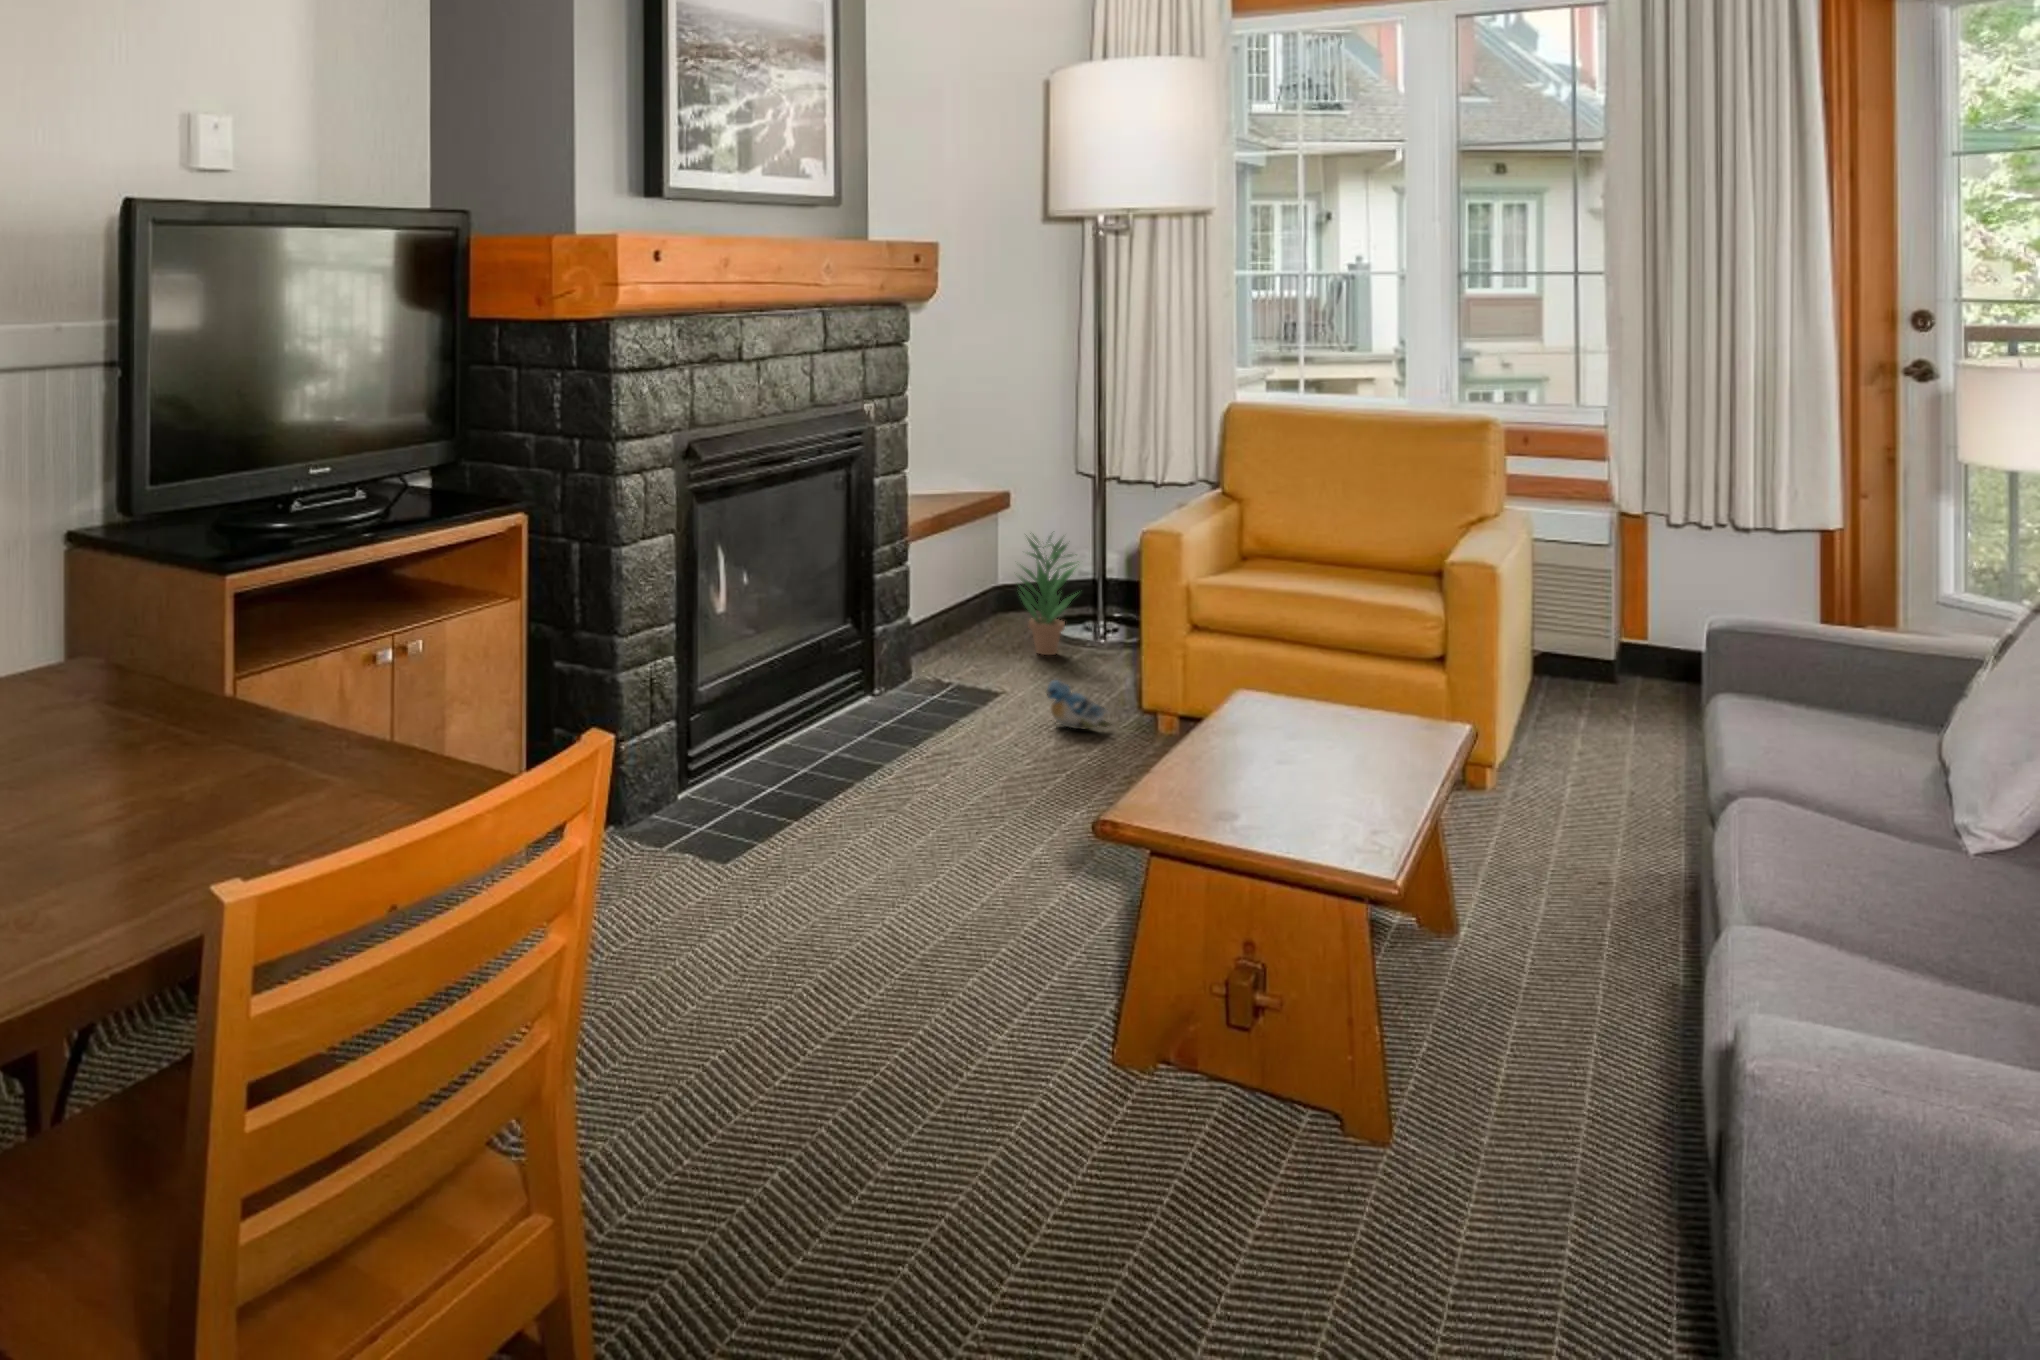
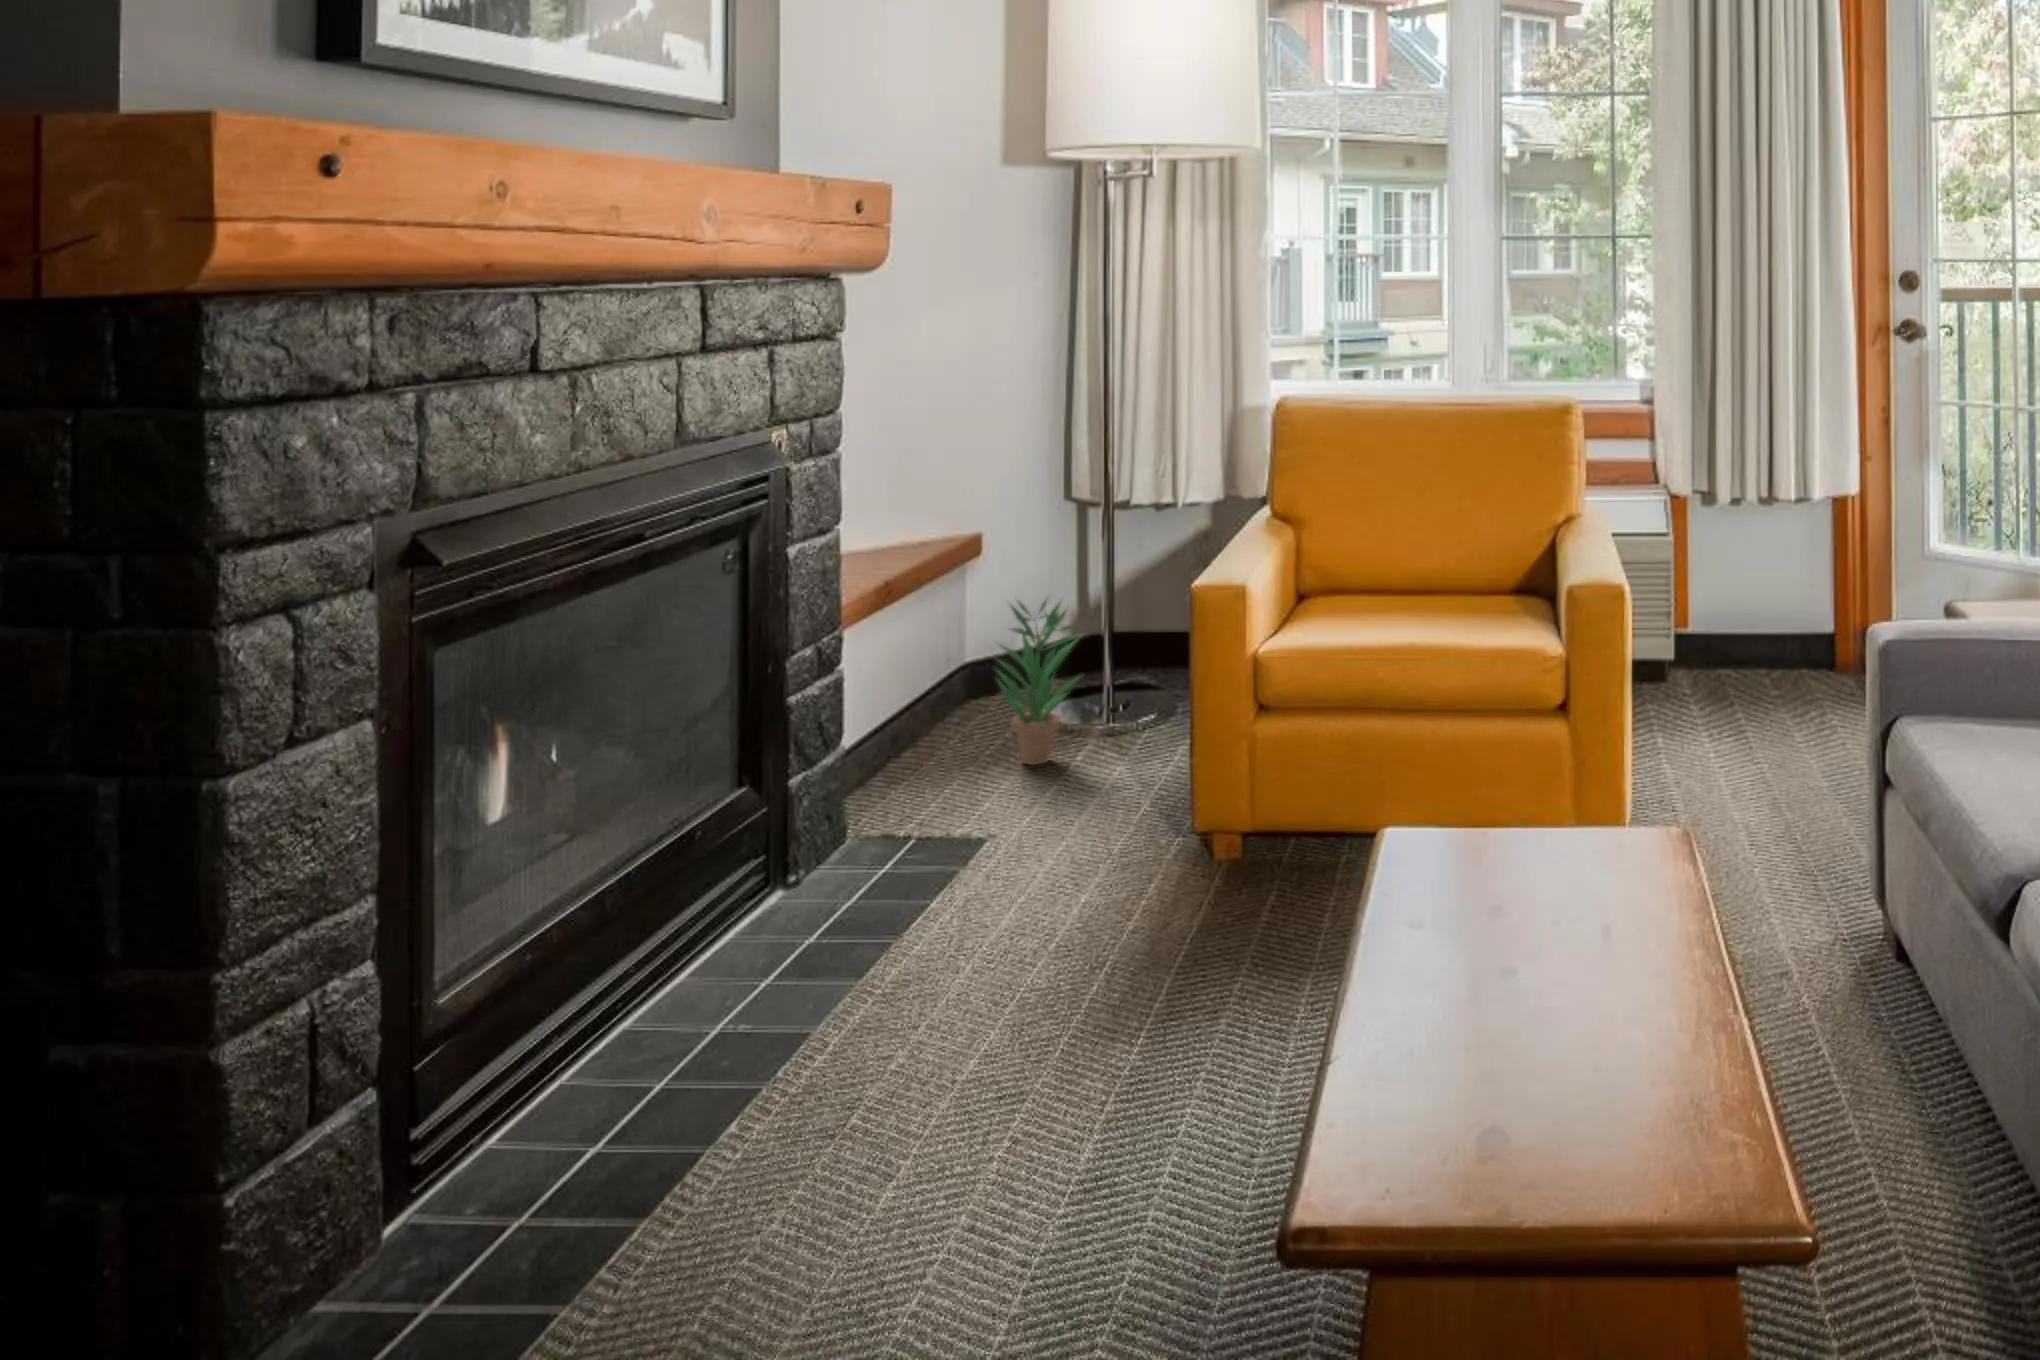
plush toy: present [1046,680,1110,729] -> none [1052,827,1145,894]

